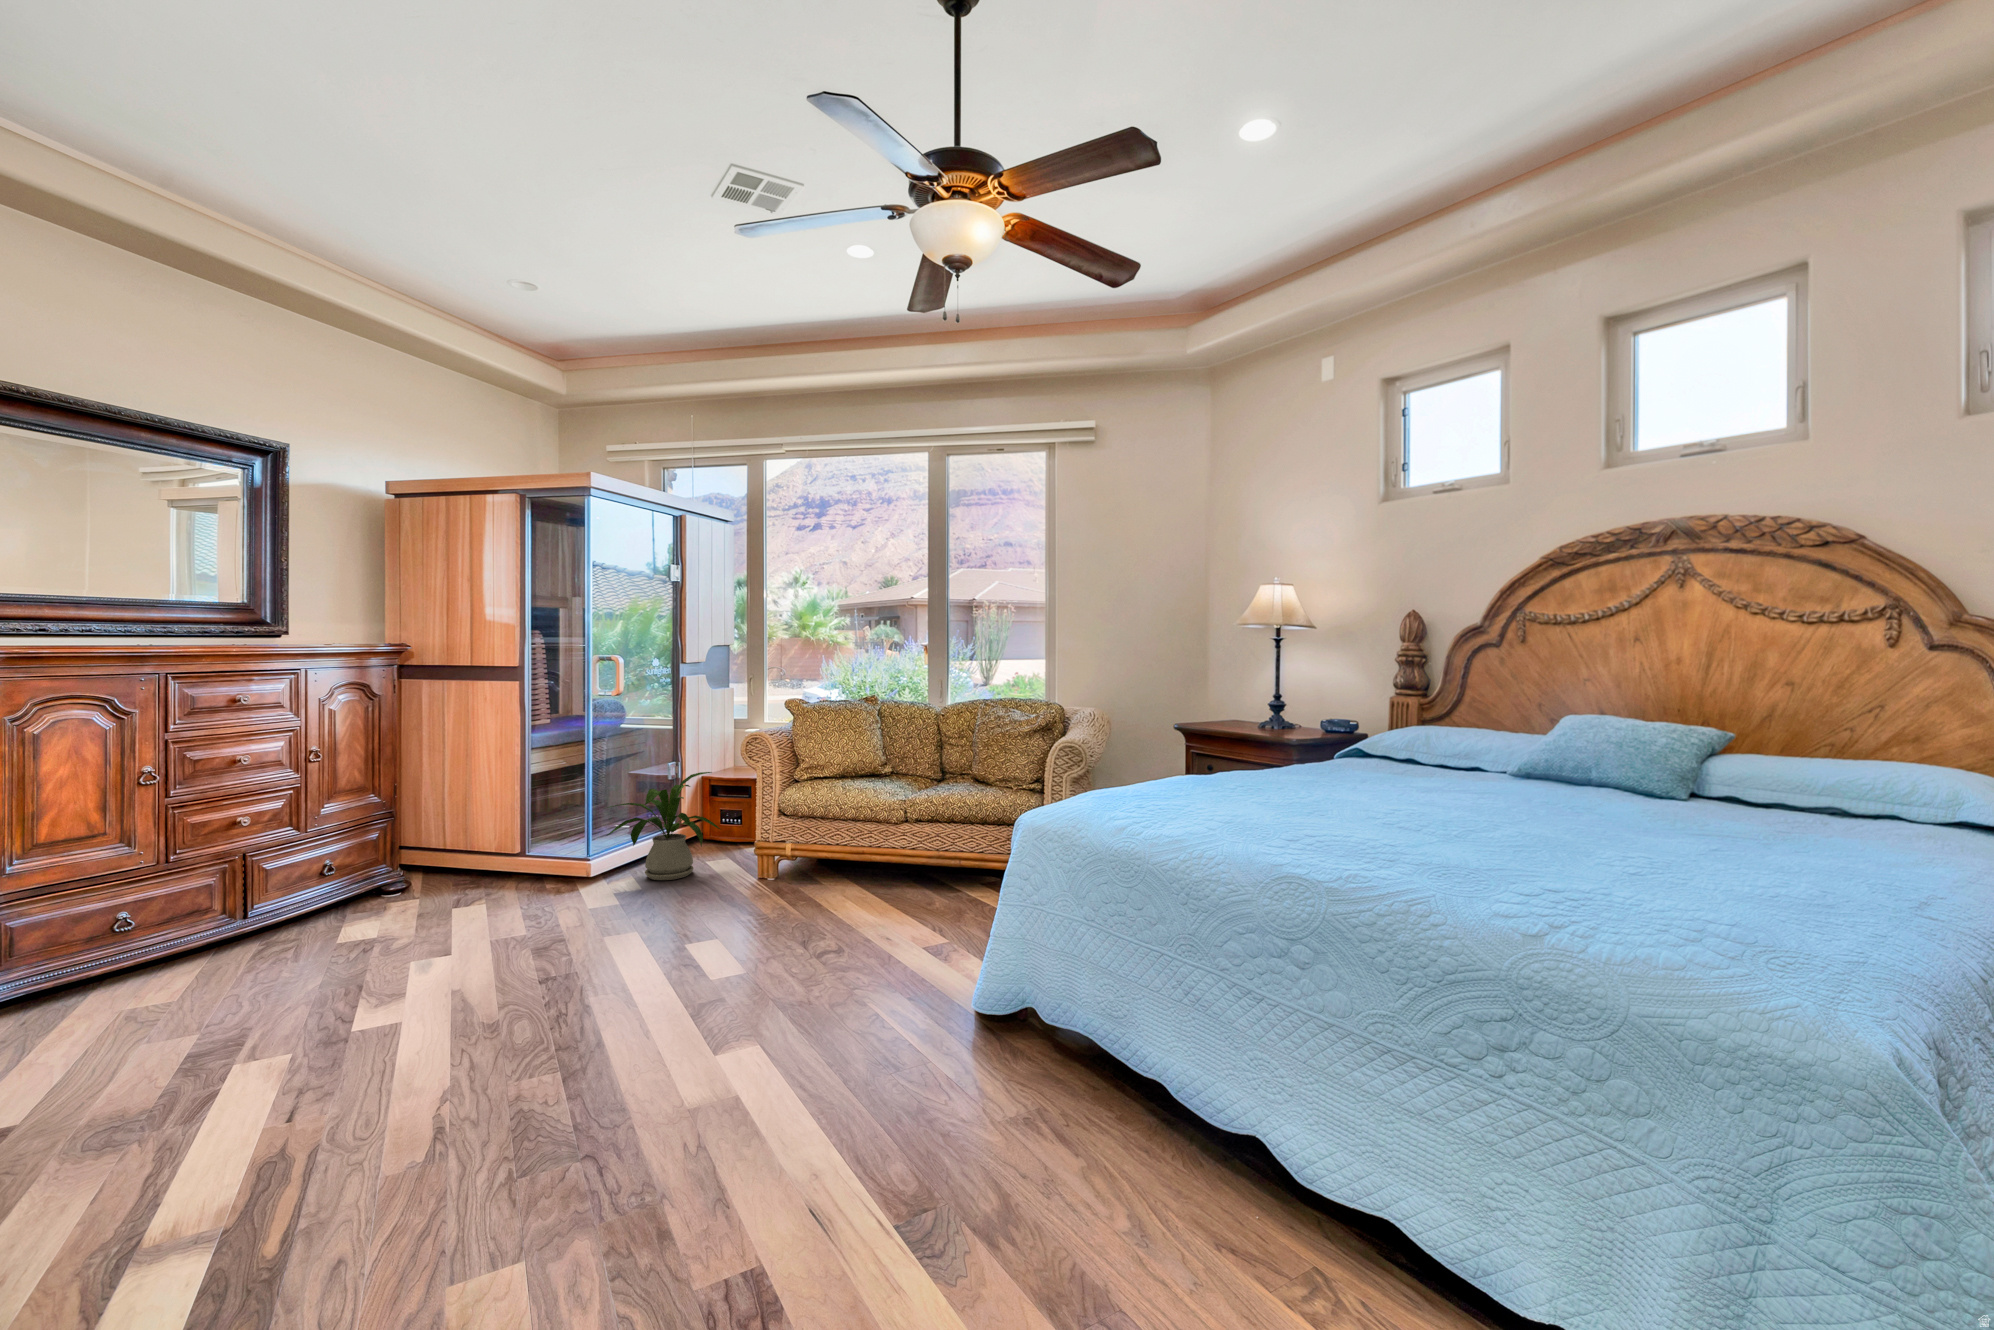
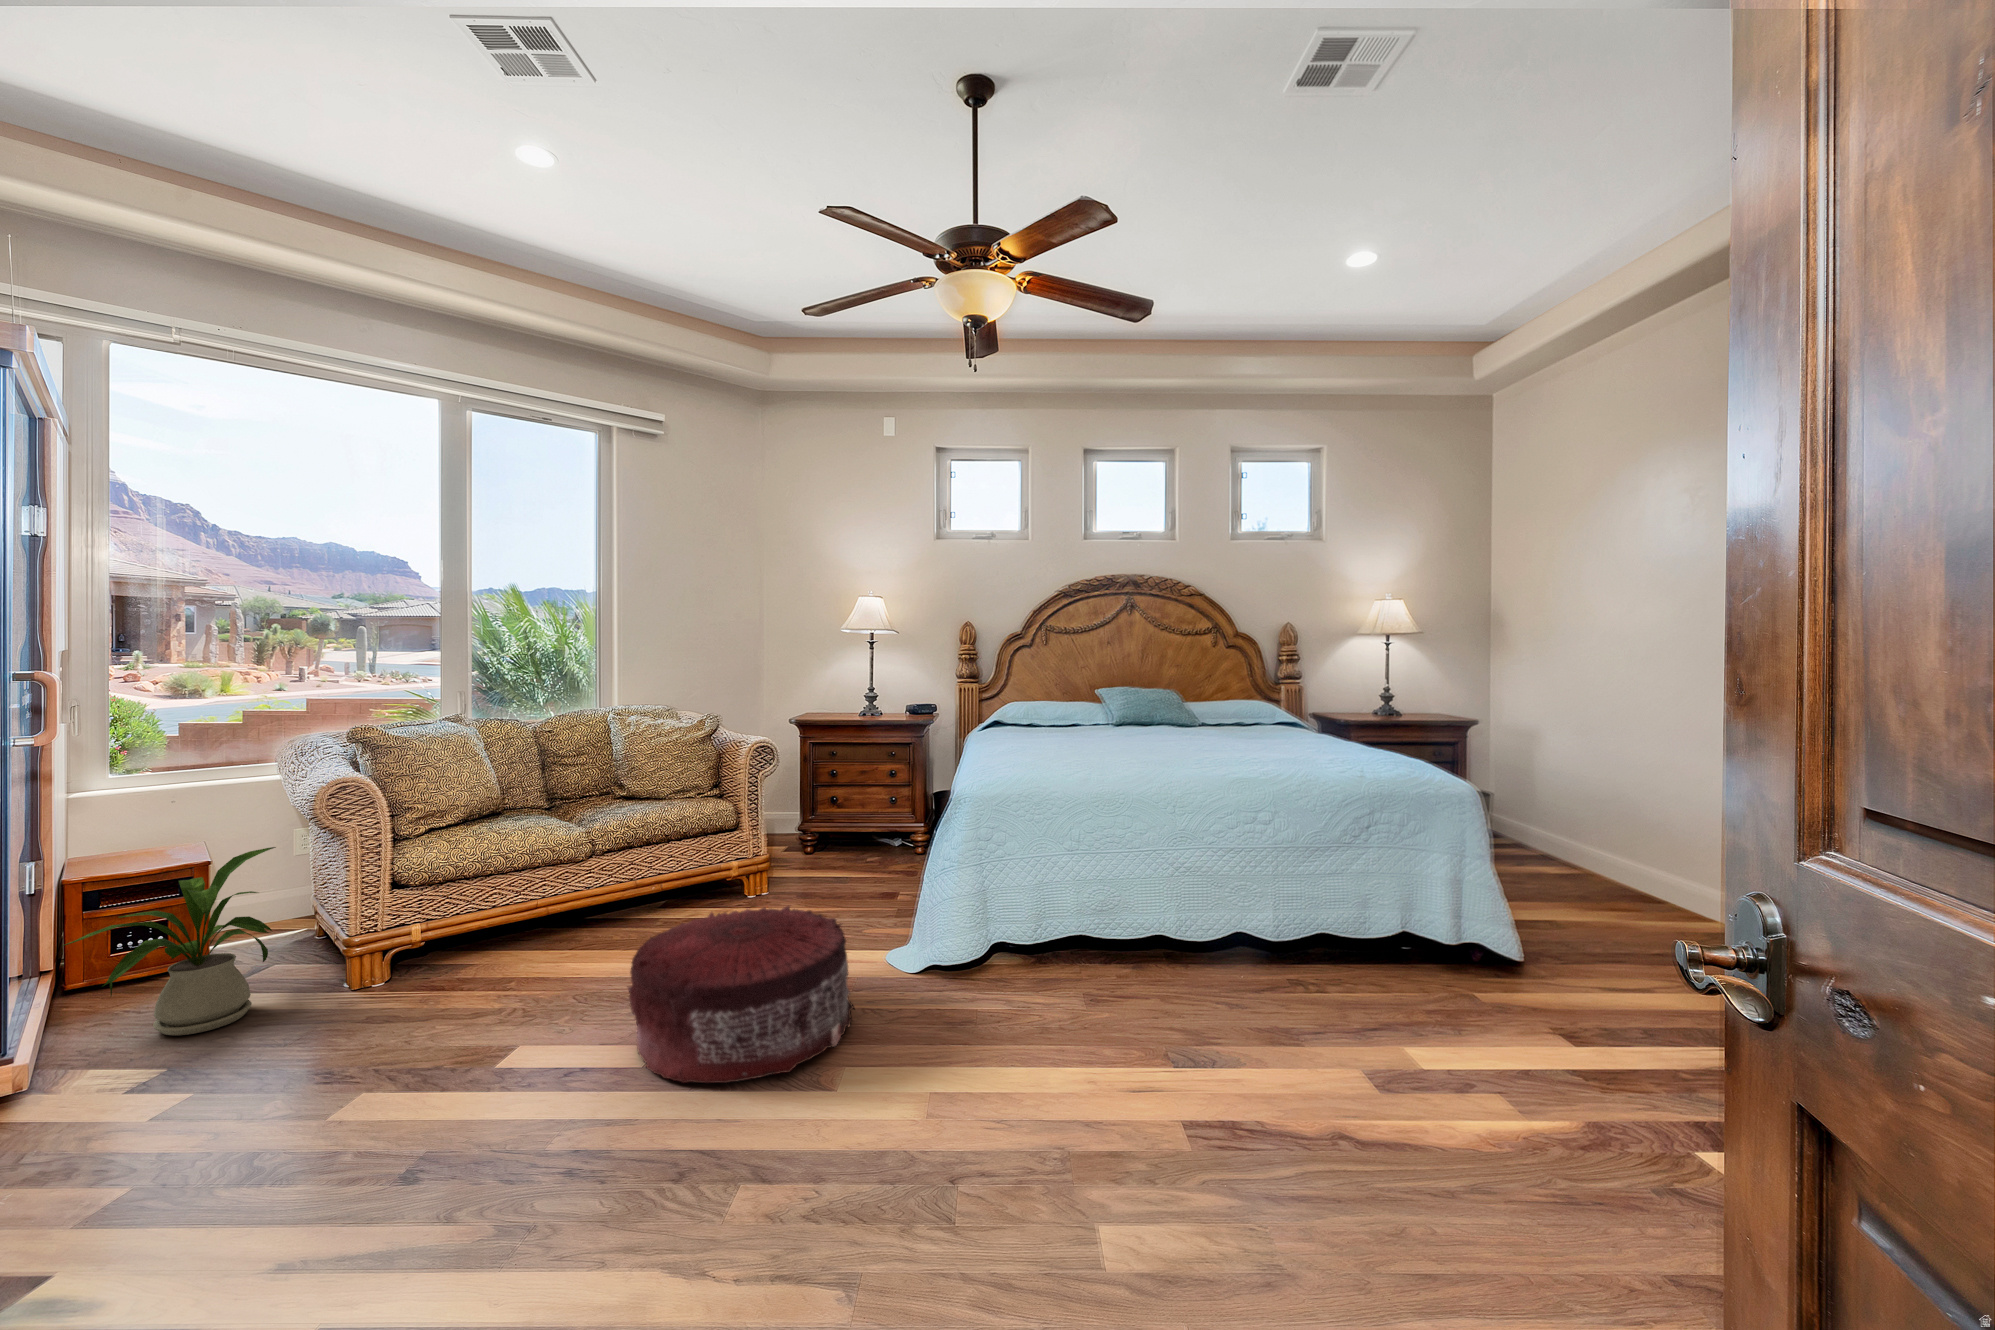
pouf: none [681,881,884,1040] -> present [628,906,854,1083]

